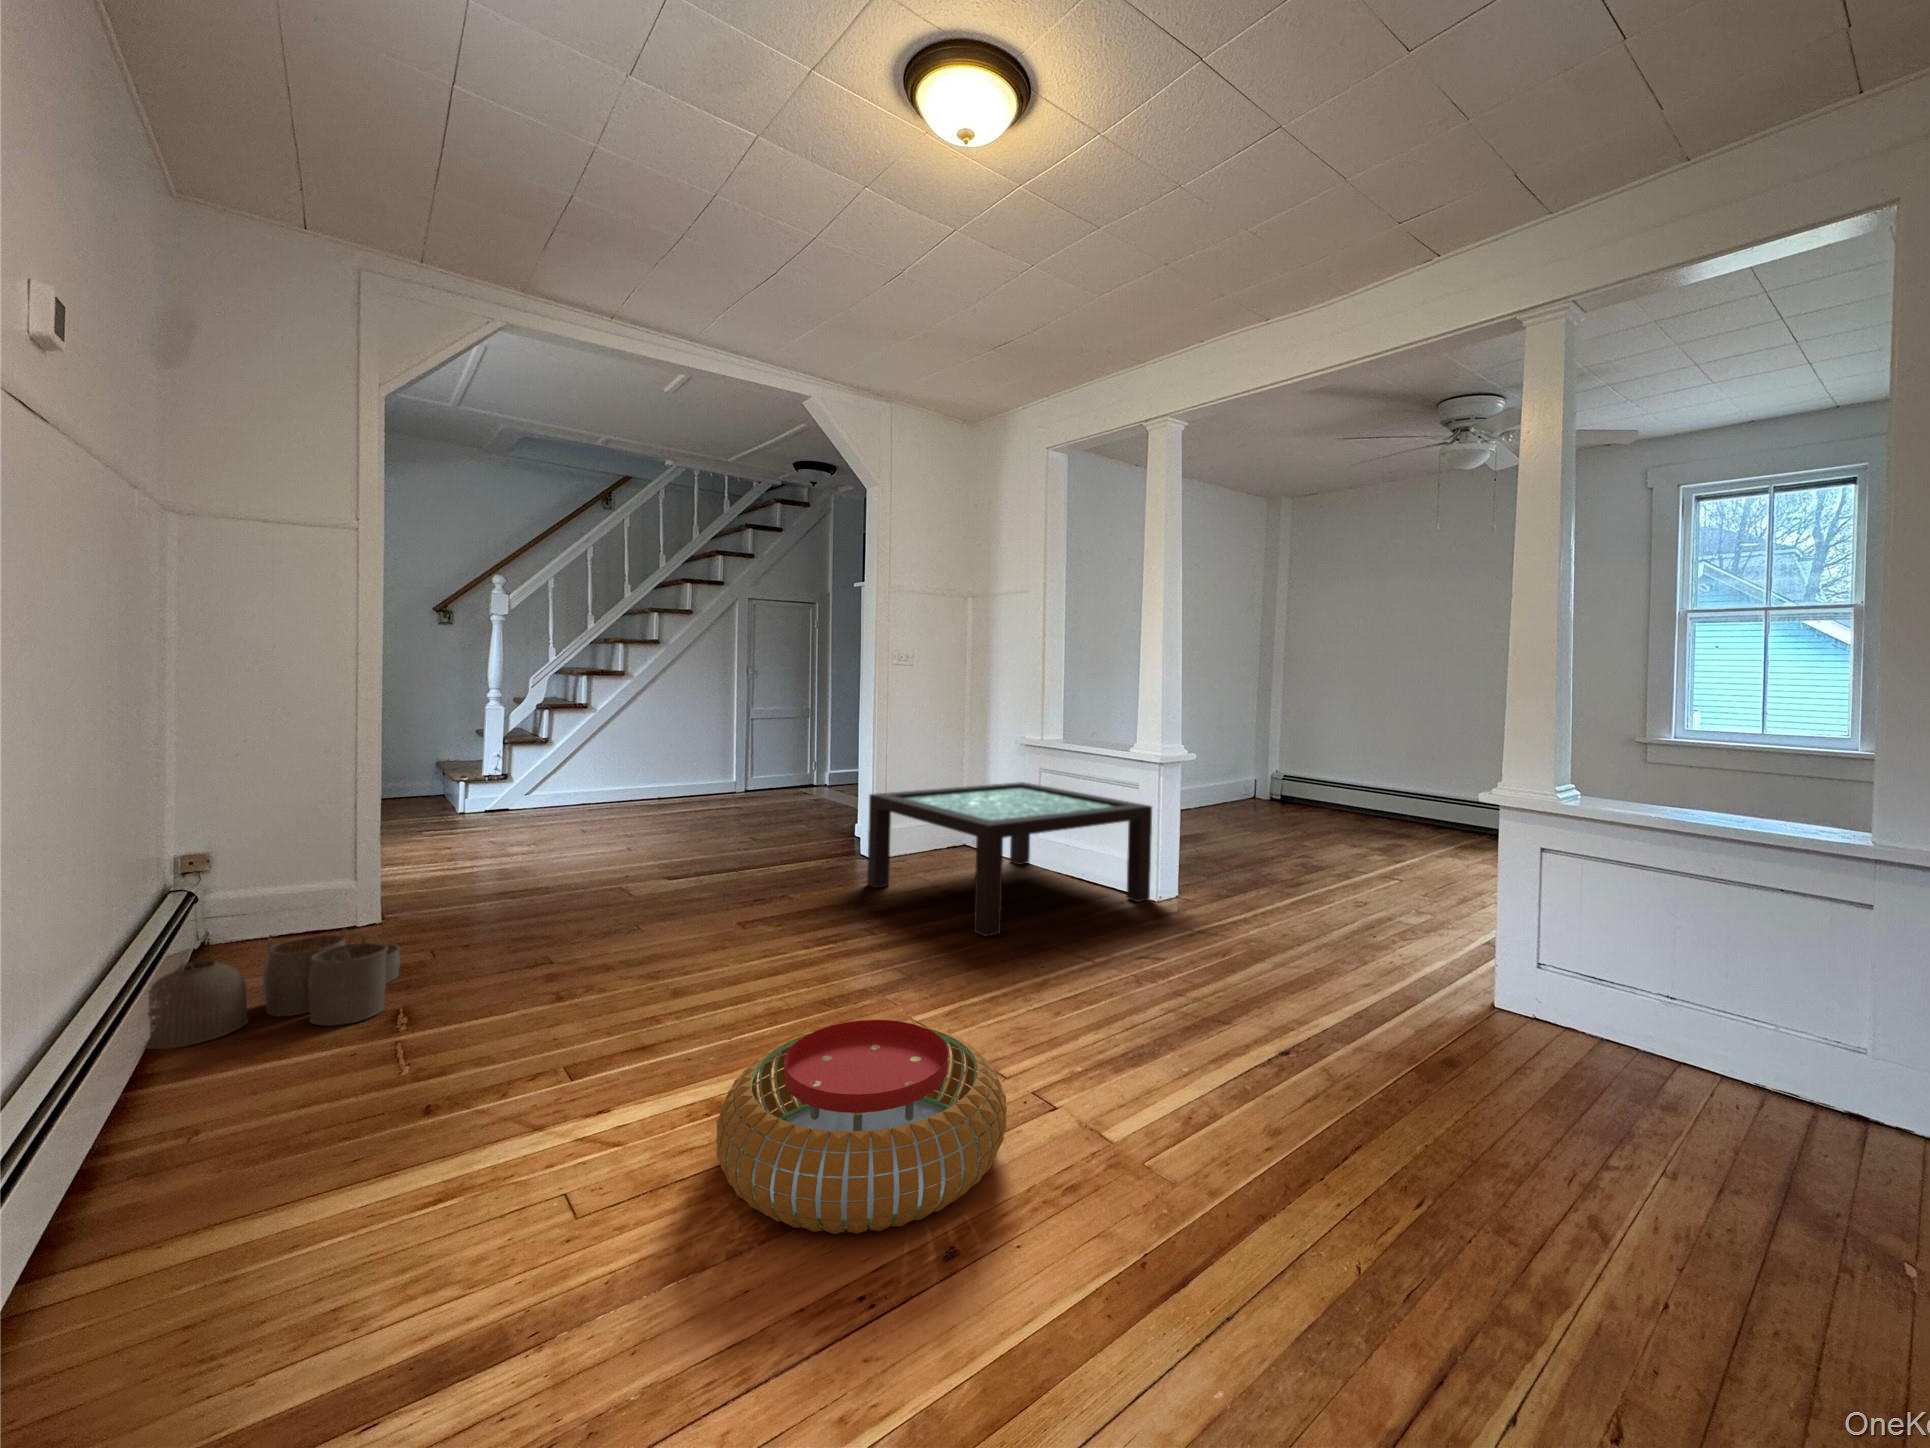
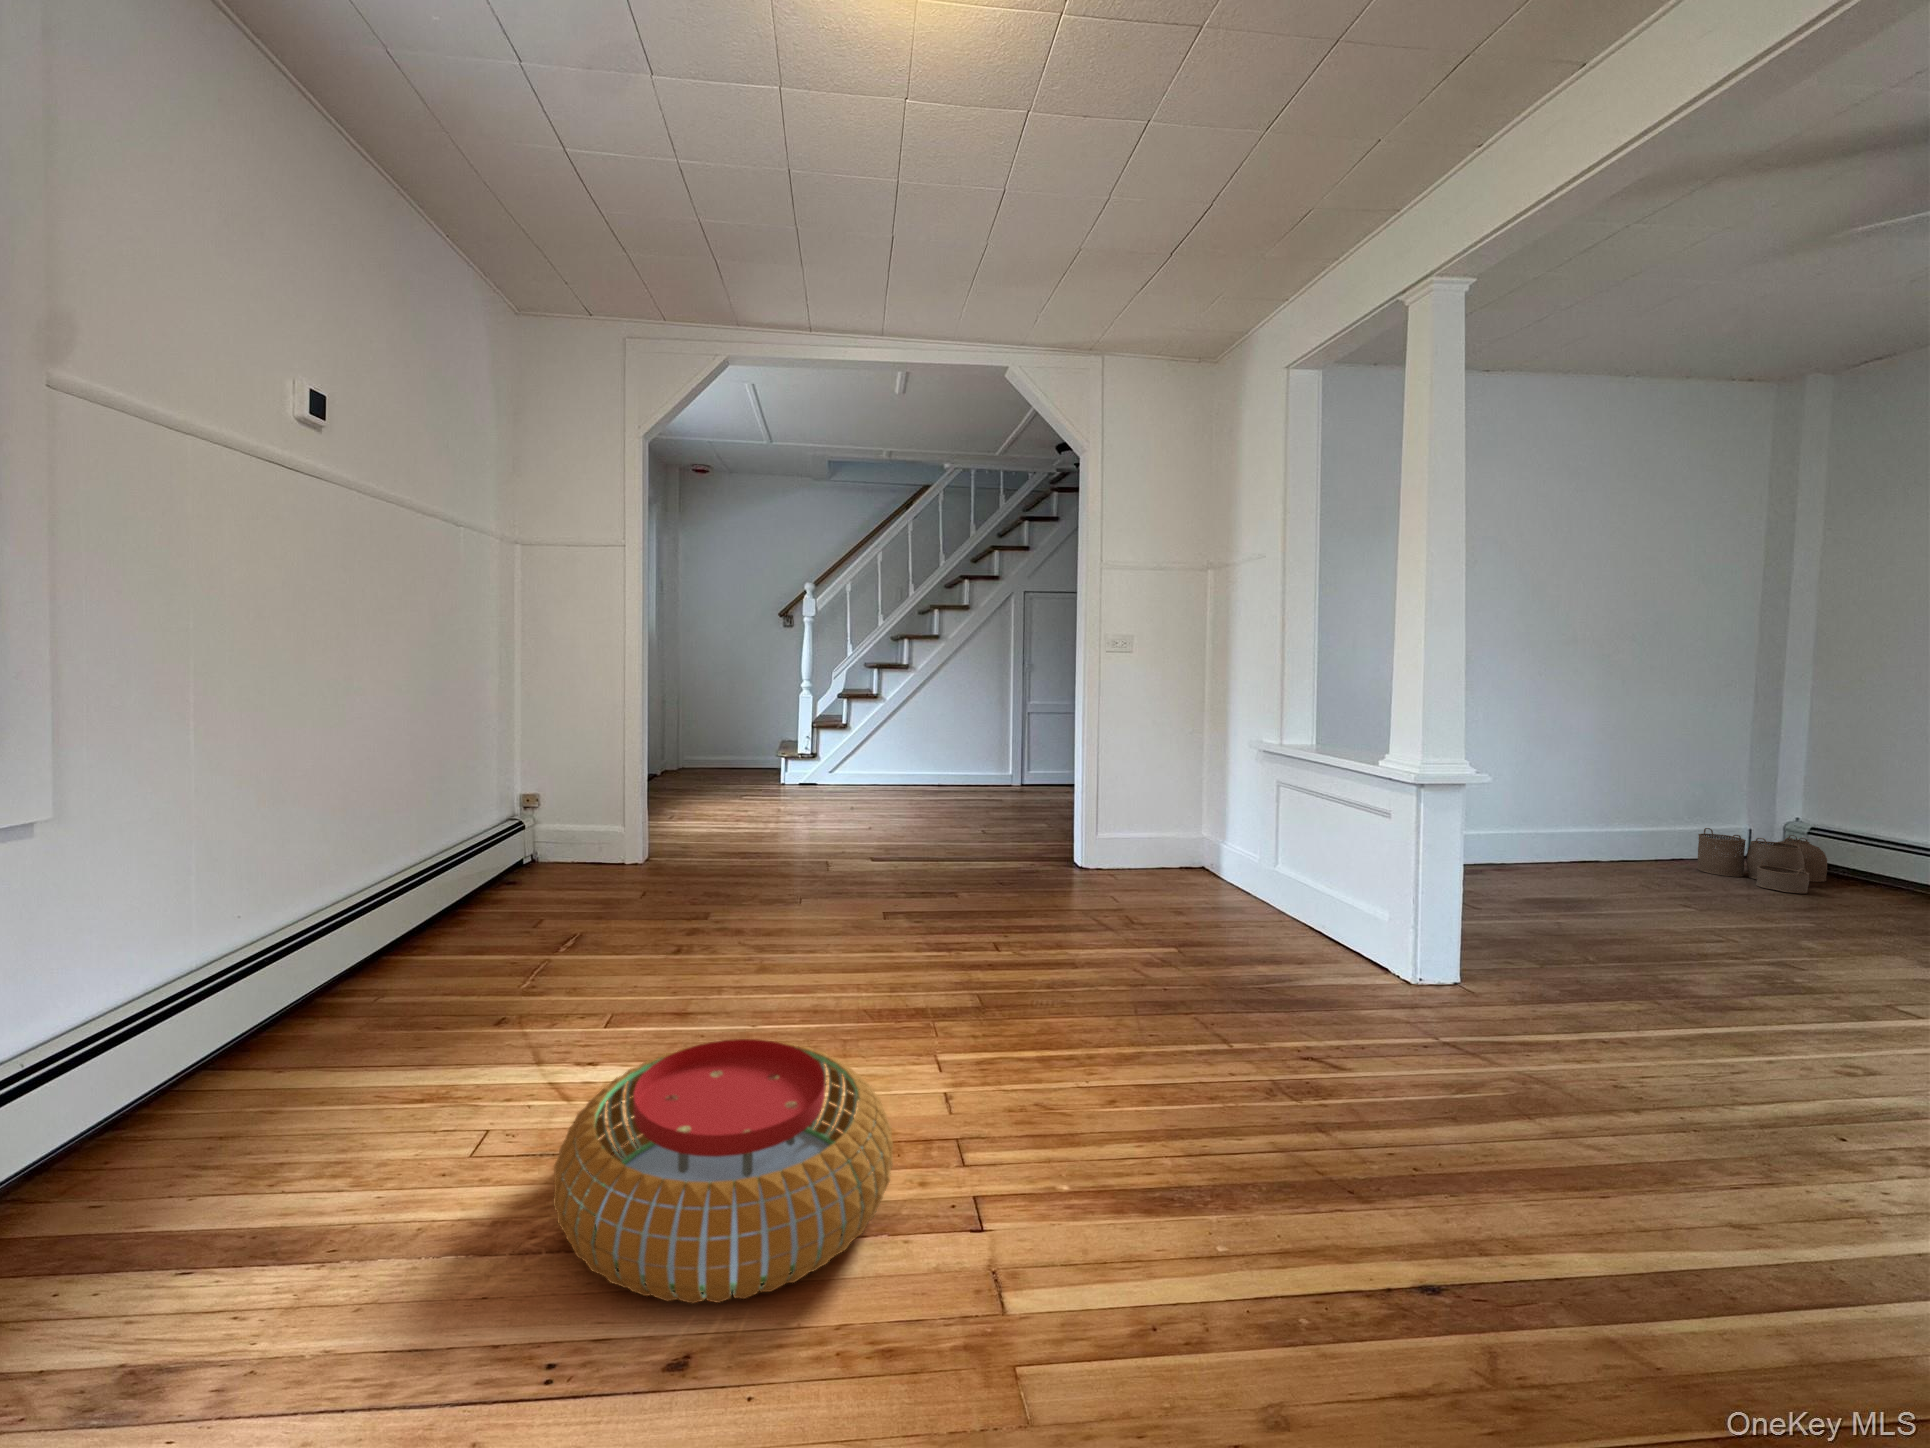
coffee table: present [867,782,1152,936] -> none [1043,795,1405,980]
woven basket: present [144,928,400,1049] -> present [1698,828,1827,894]

